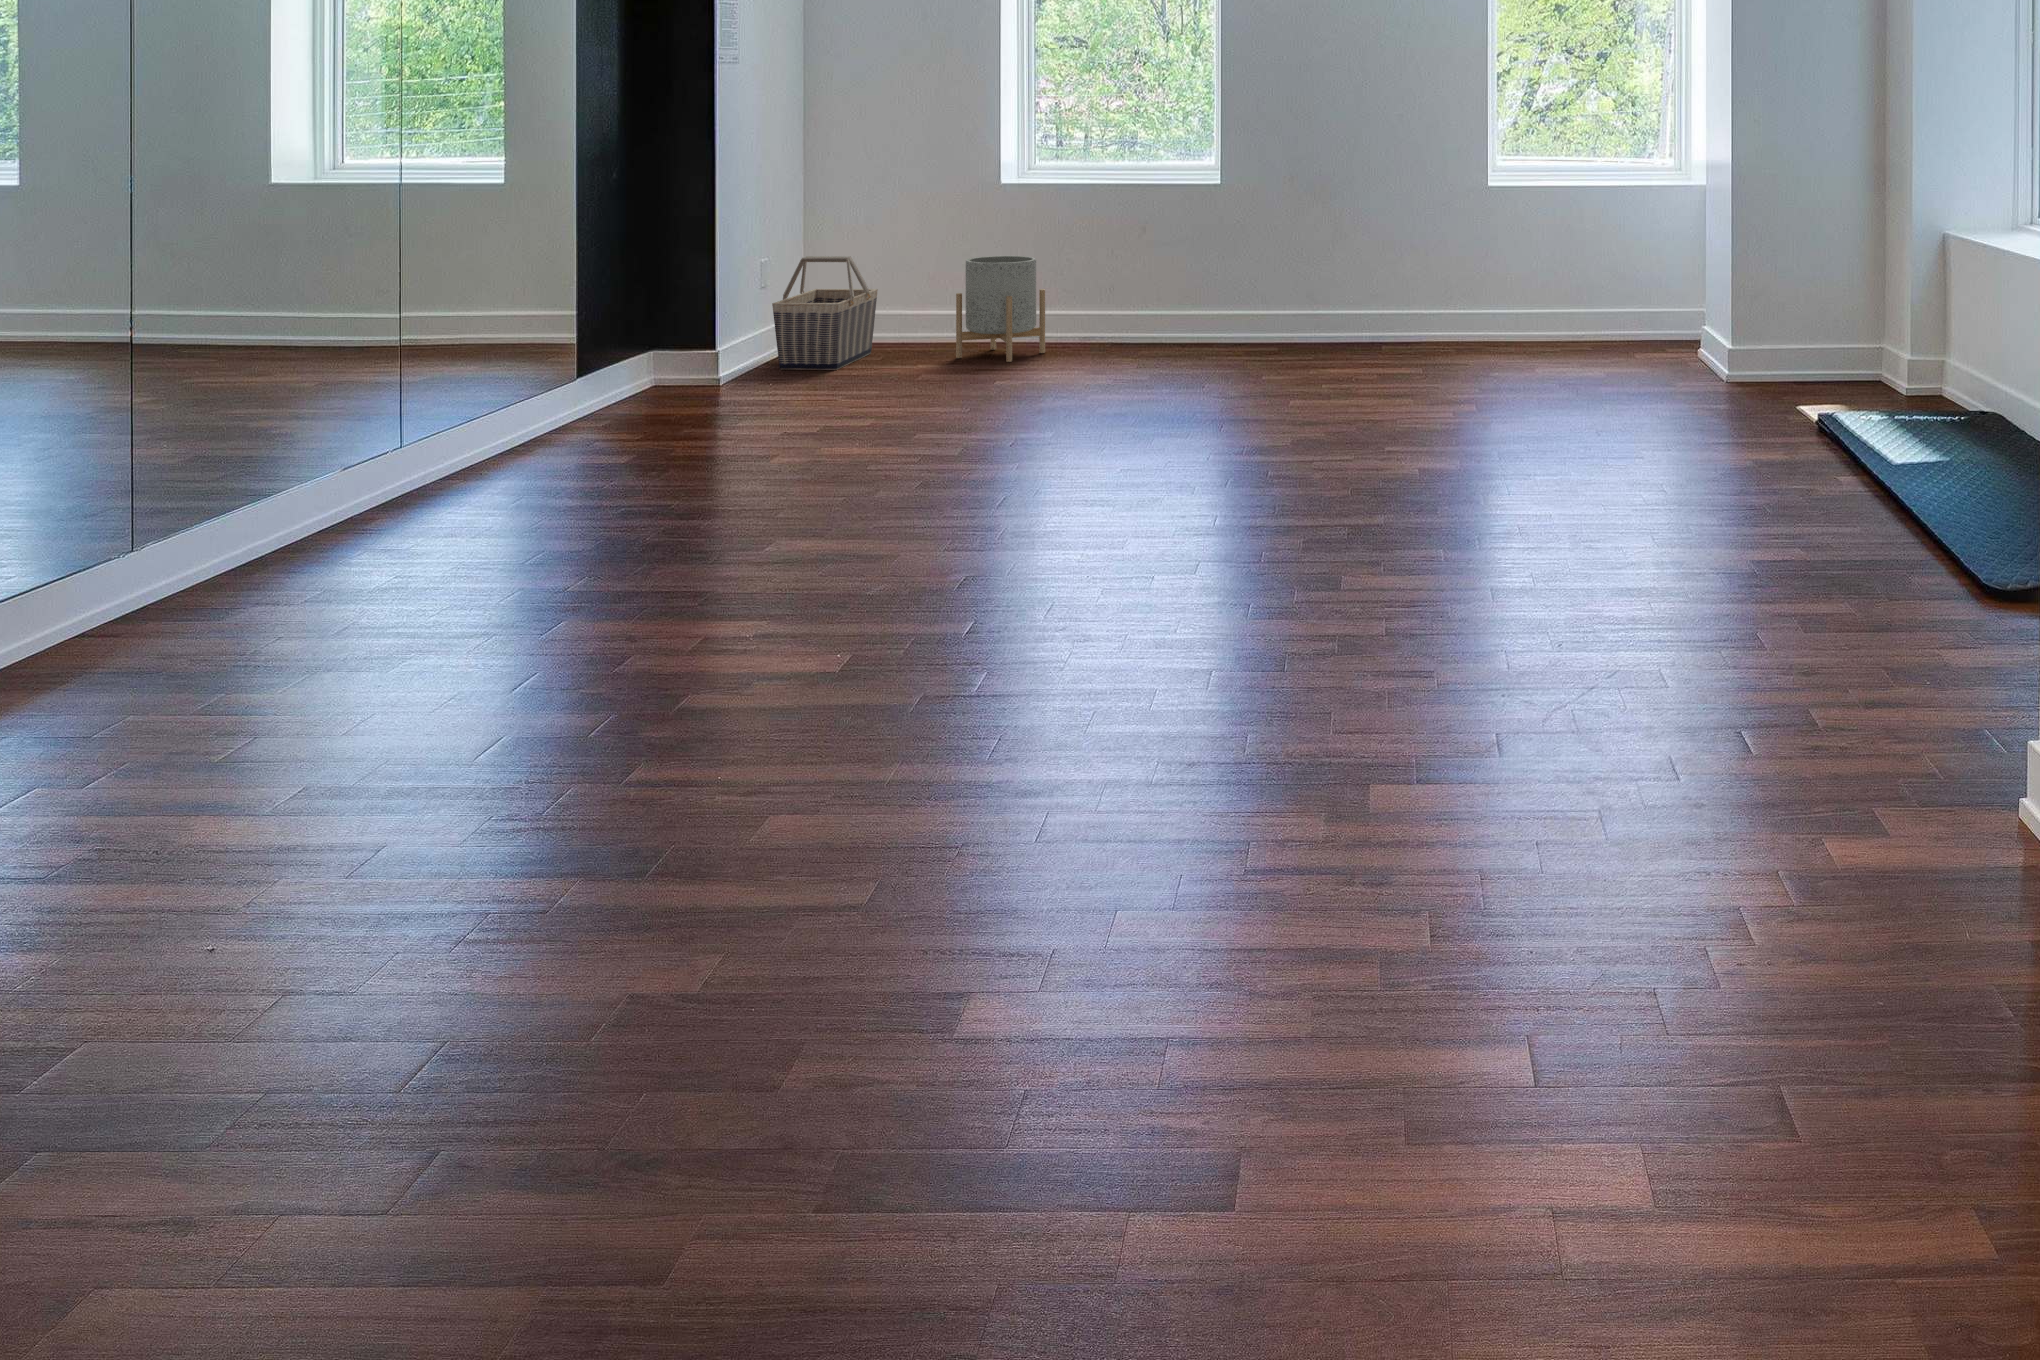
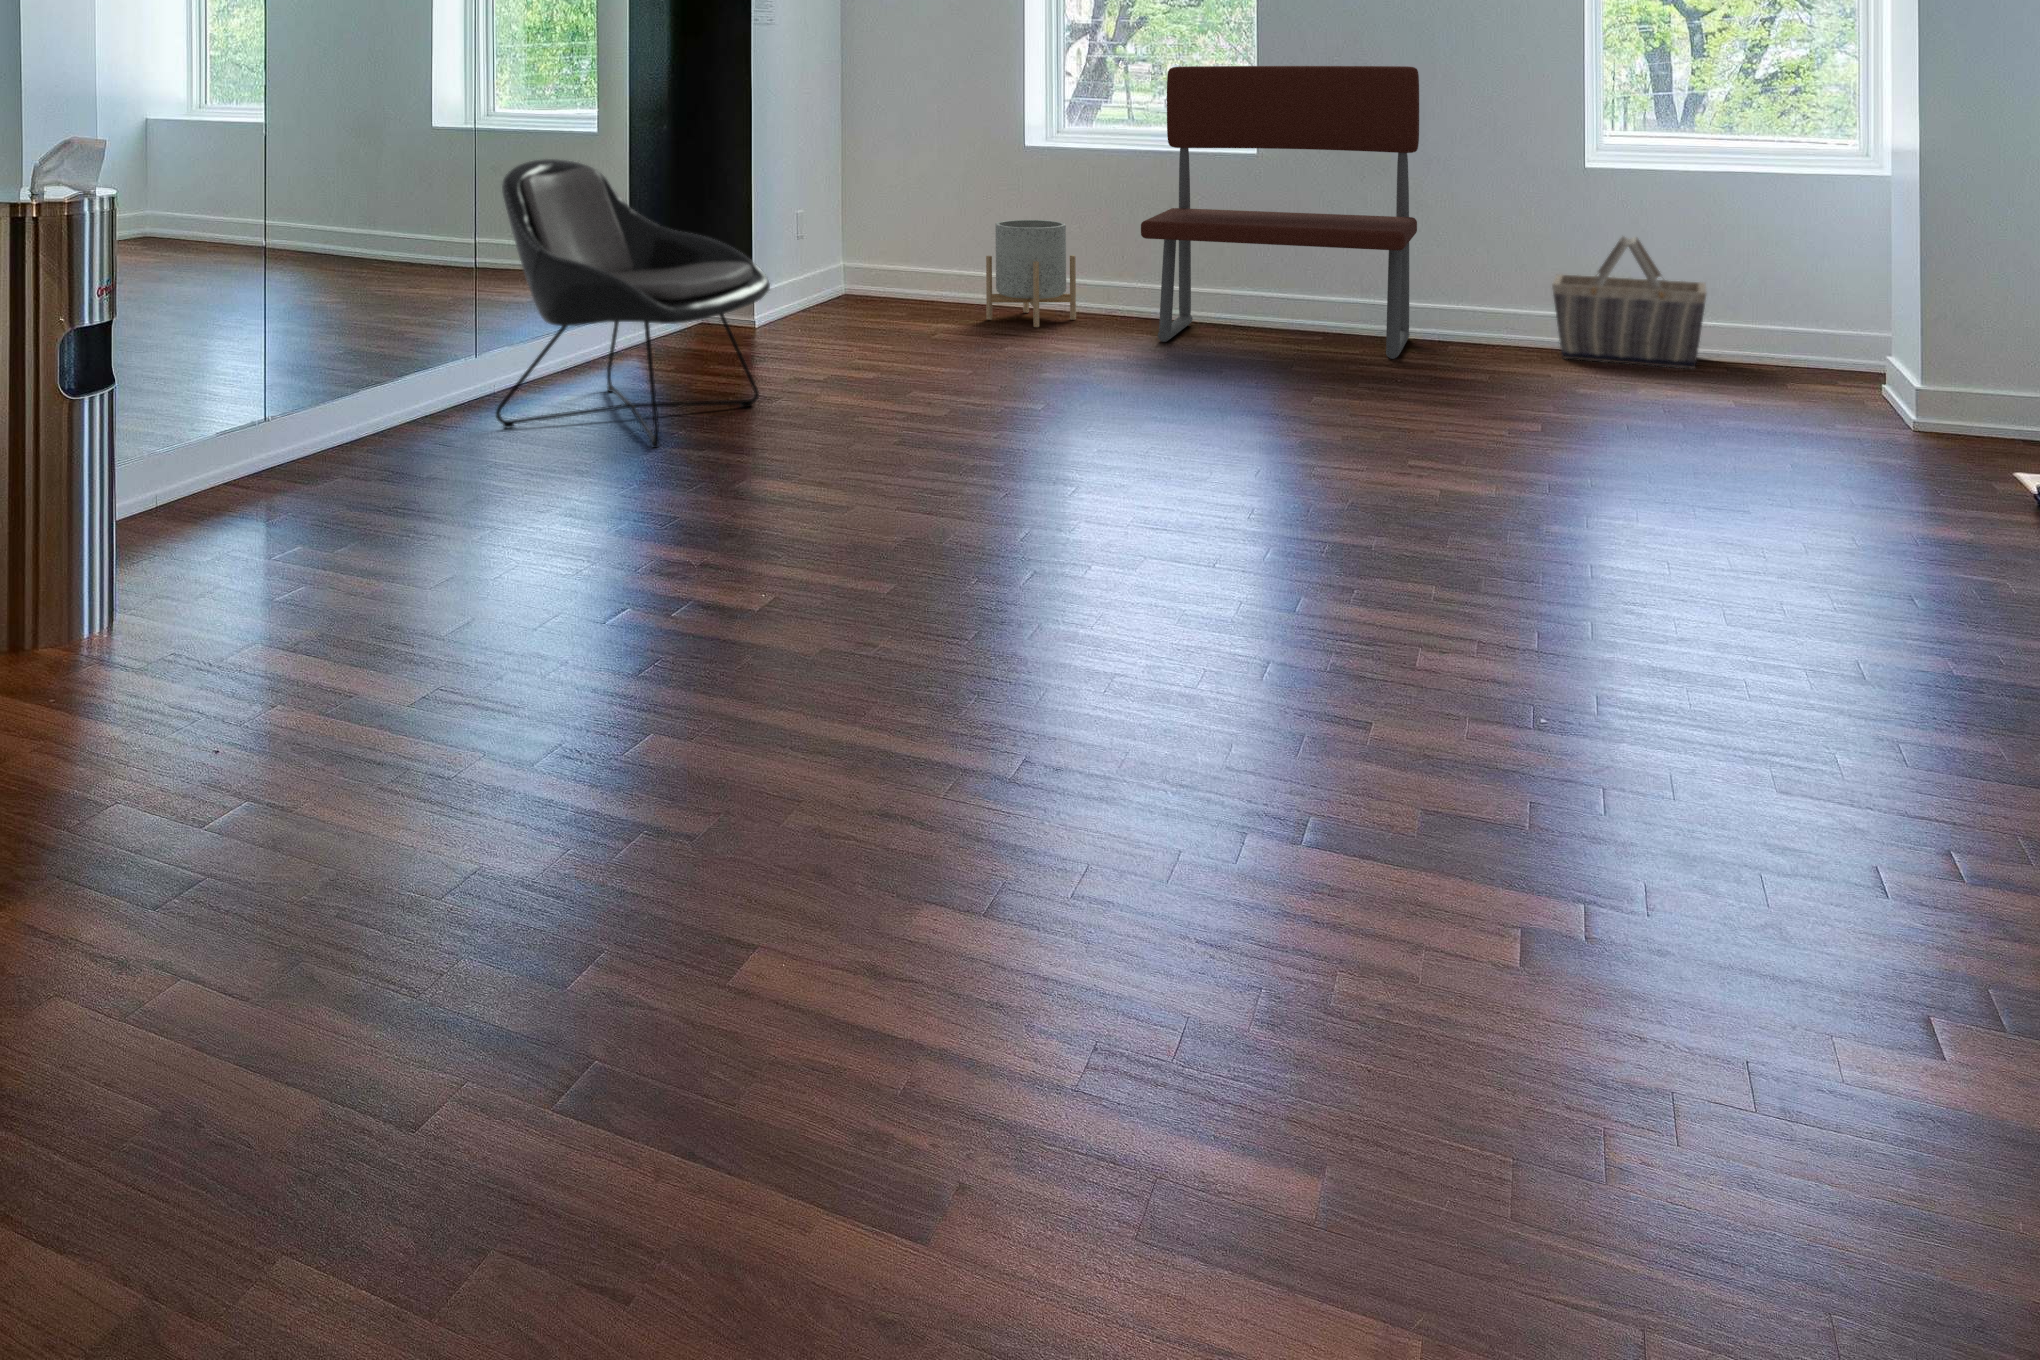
bench: none [1118,103,1359,367] -> present [1141,66,1419,359]
lounge chair: none [448,196,765,500] -> present [496,159,770,448]
basket: present [772,256,878,370] -> present [1552,237,1706,368]

